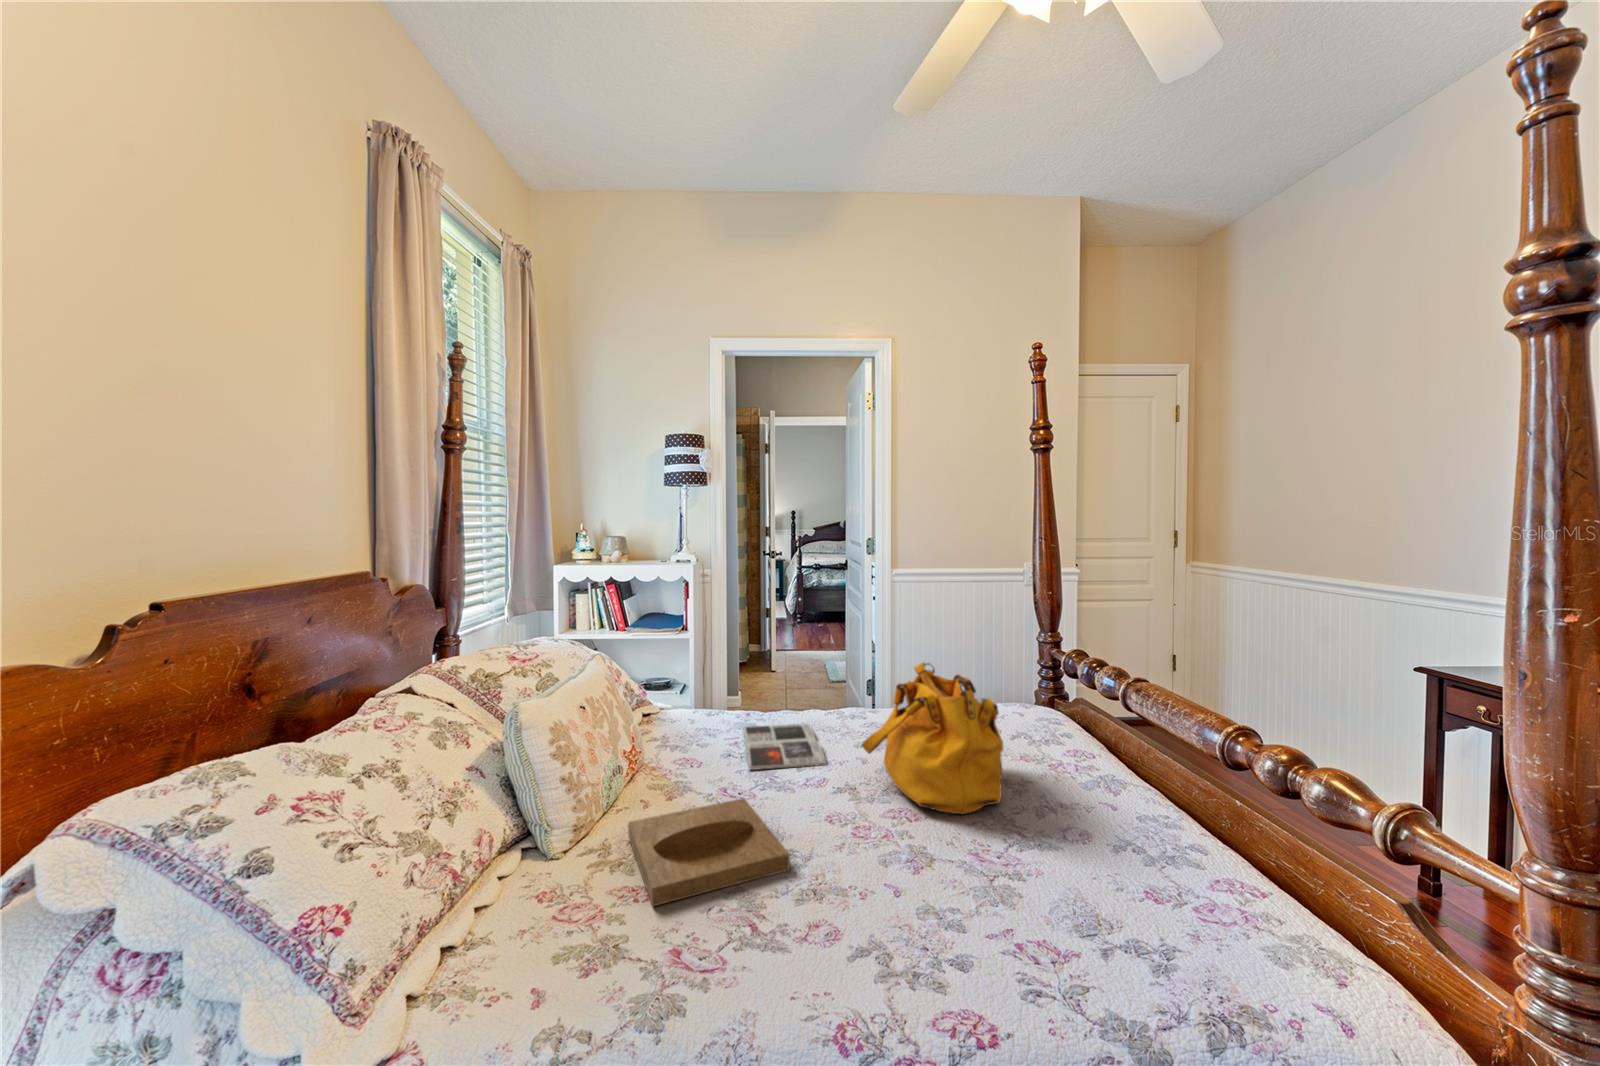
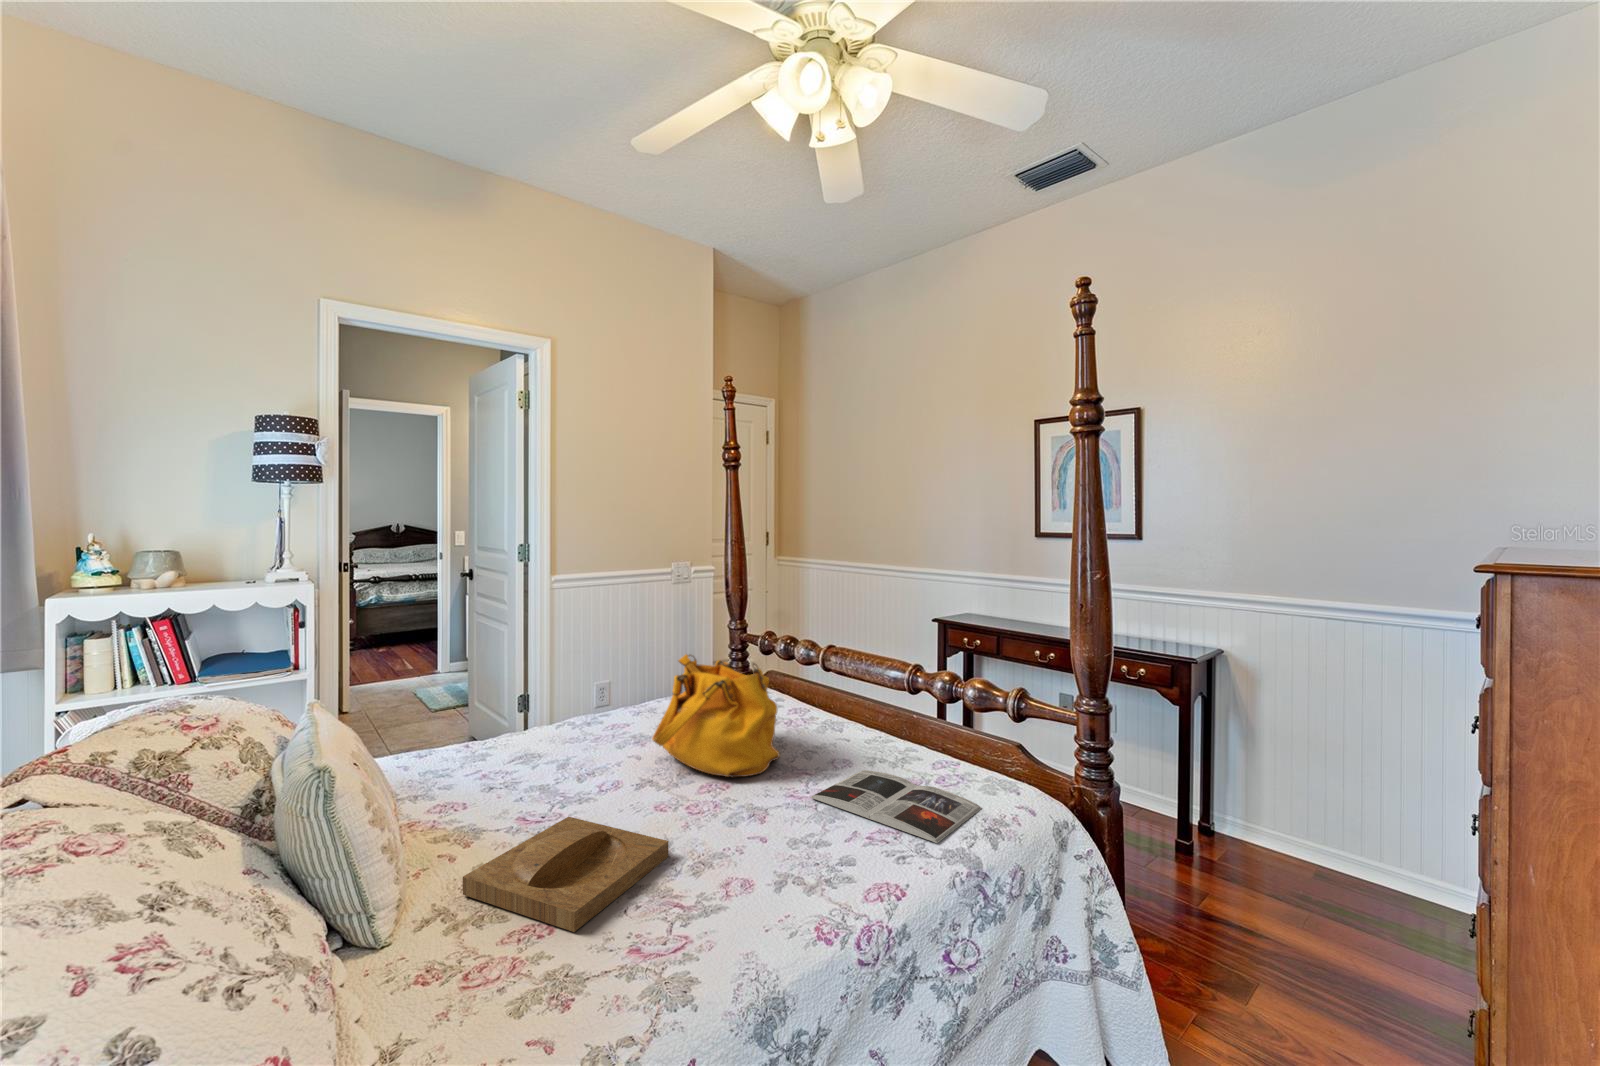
magazine: present [743,724,827,770] -> present [811,770,982,843]

